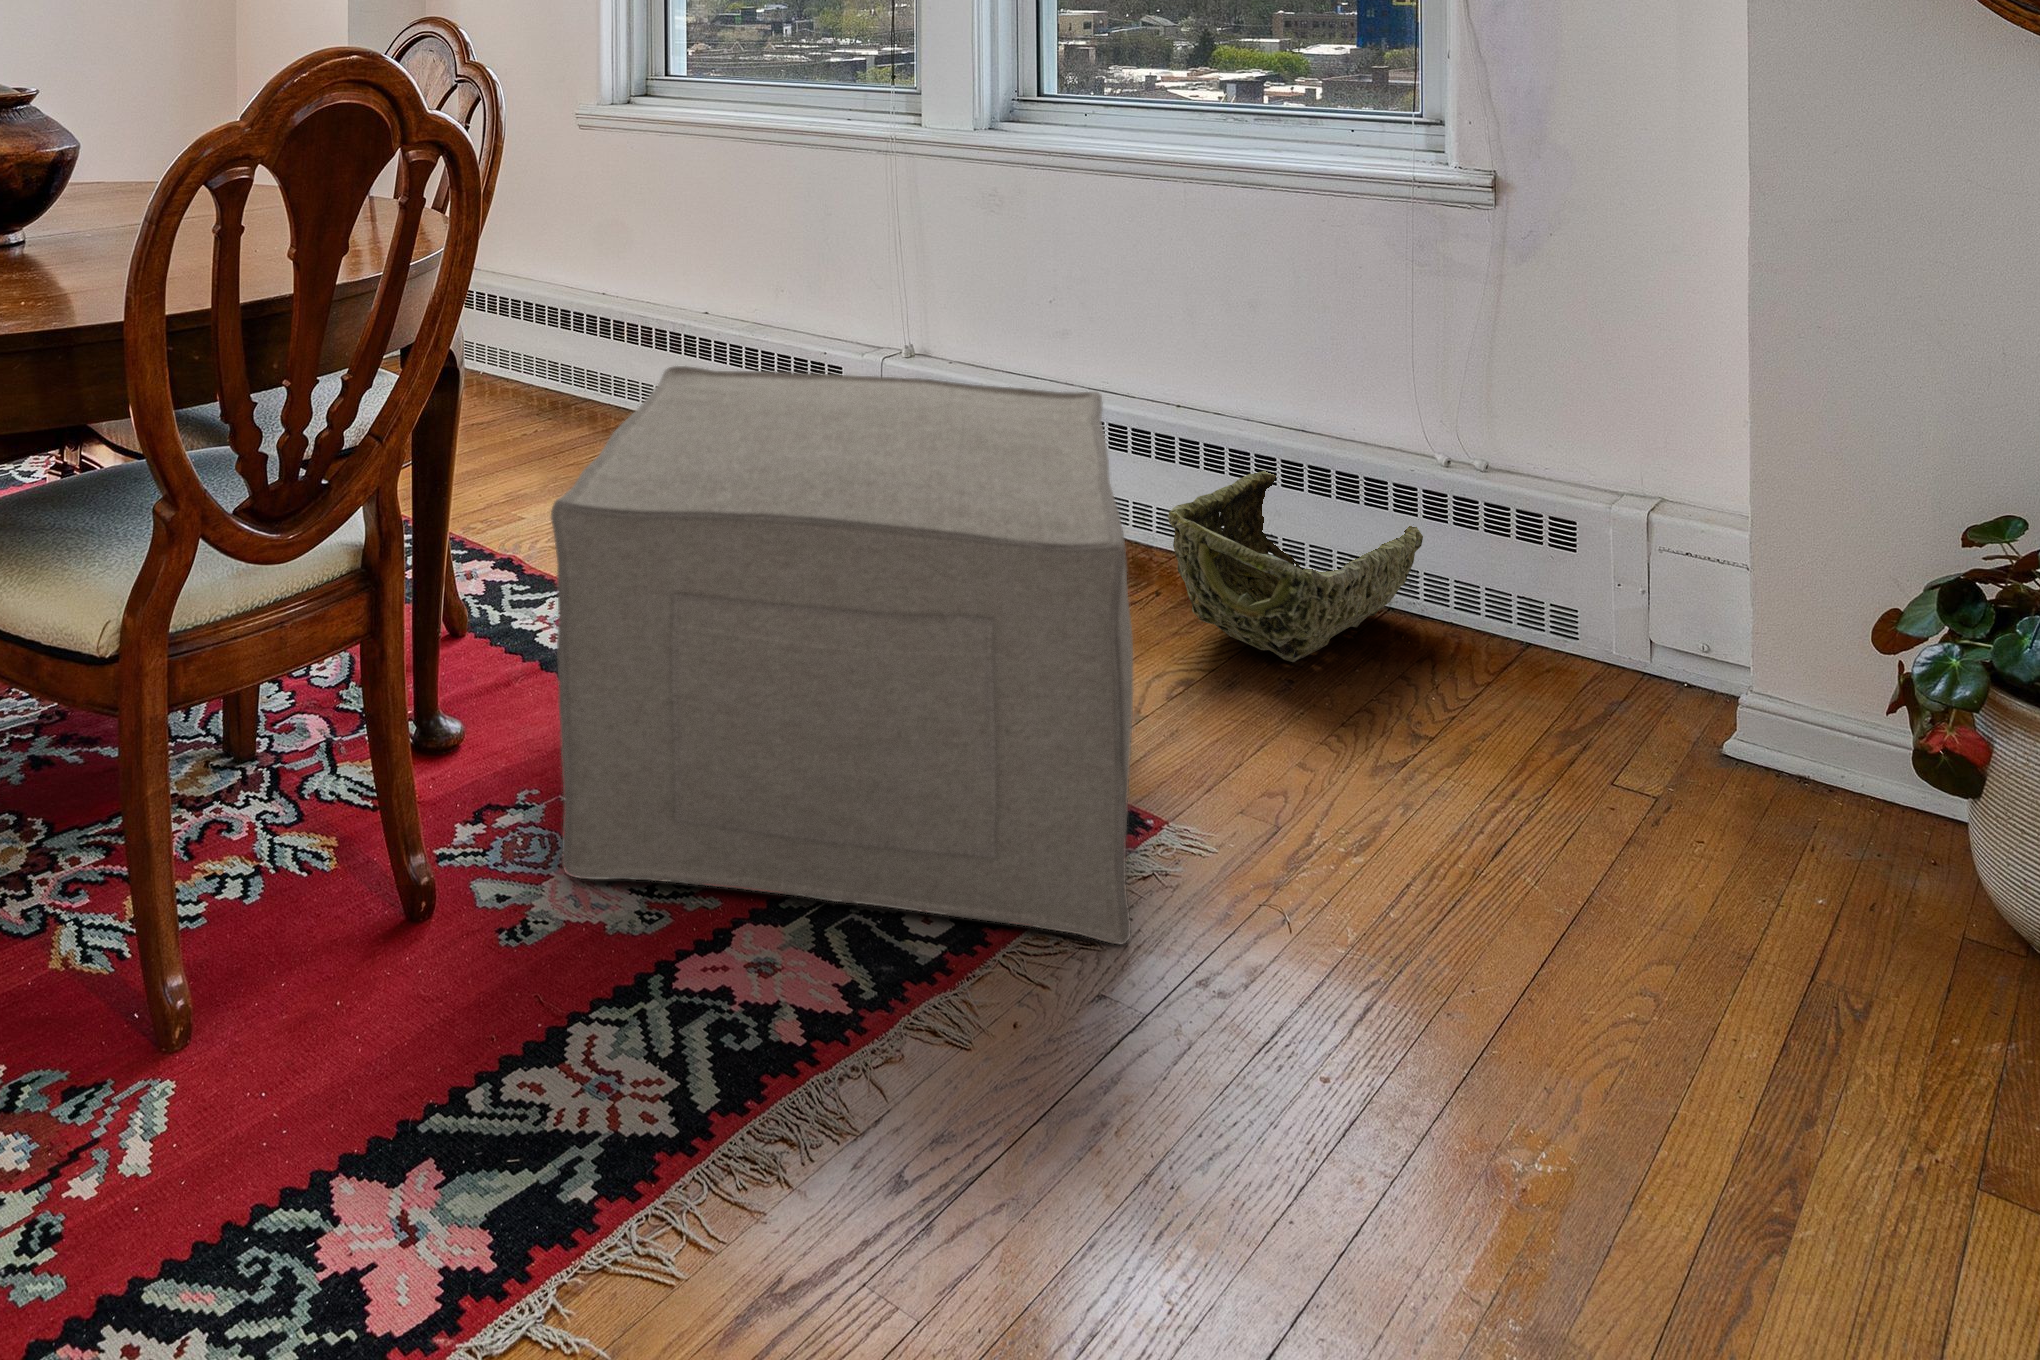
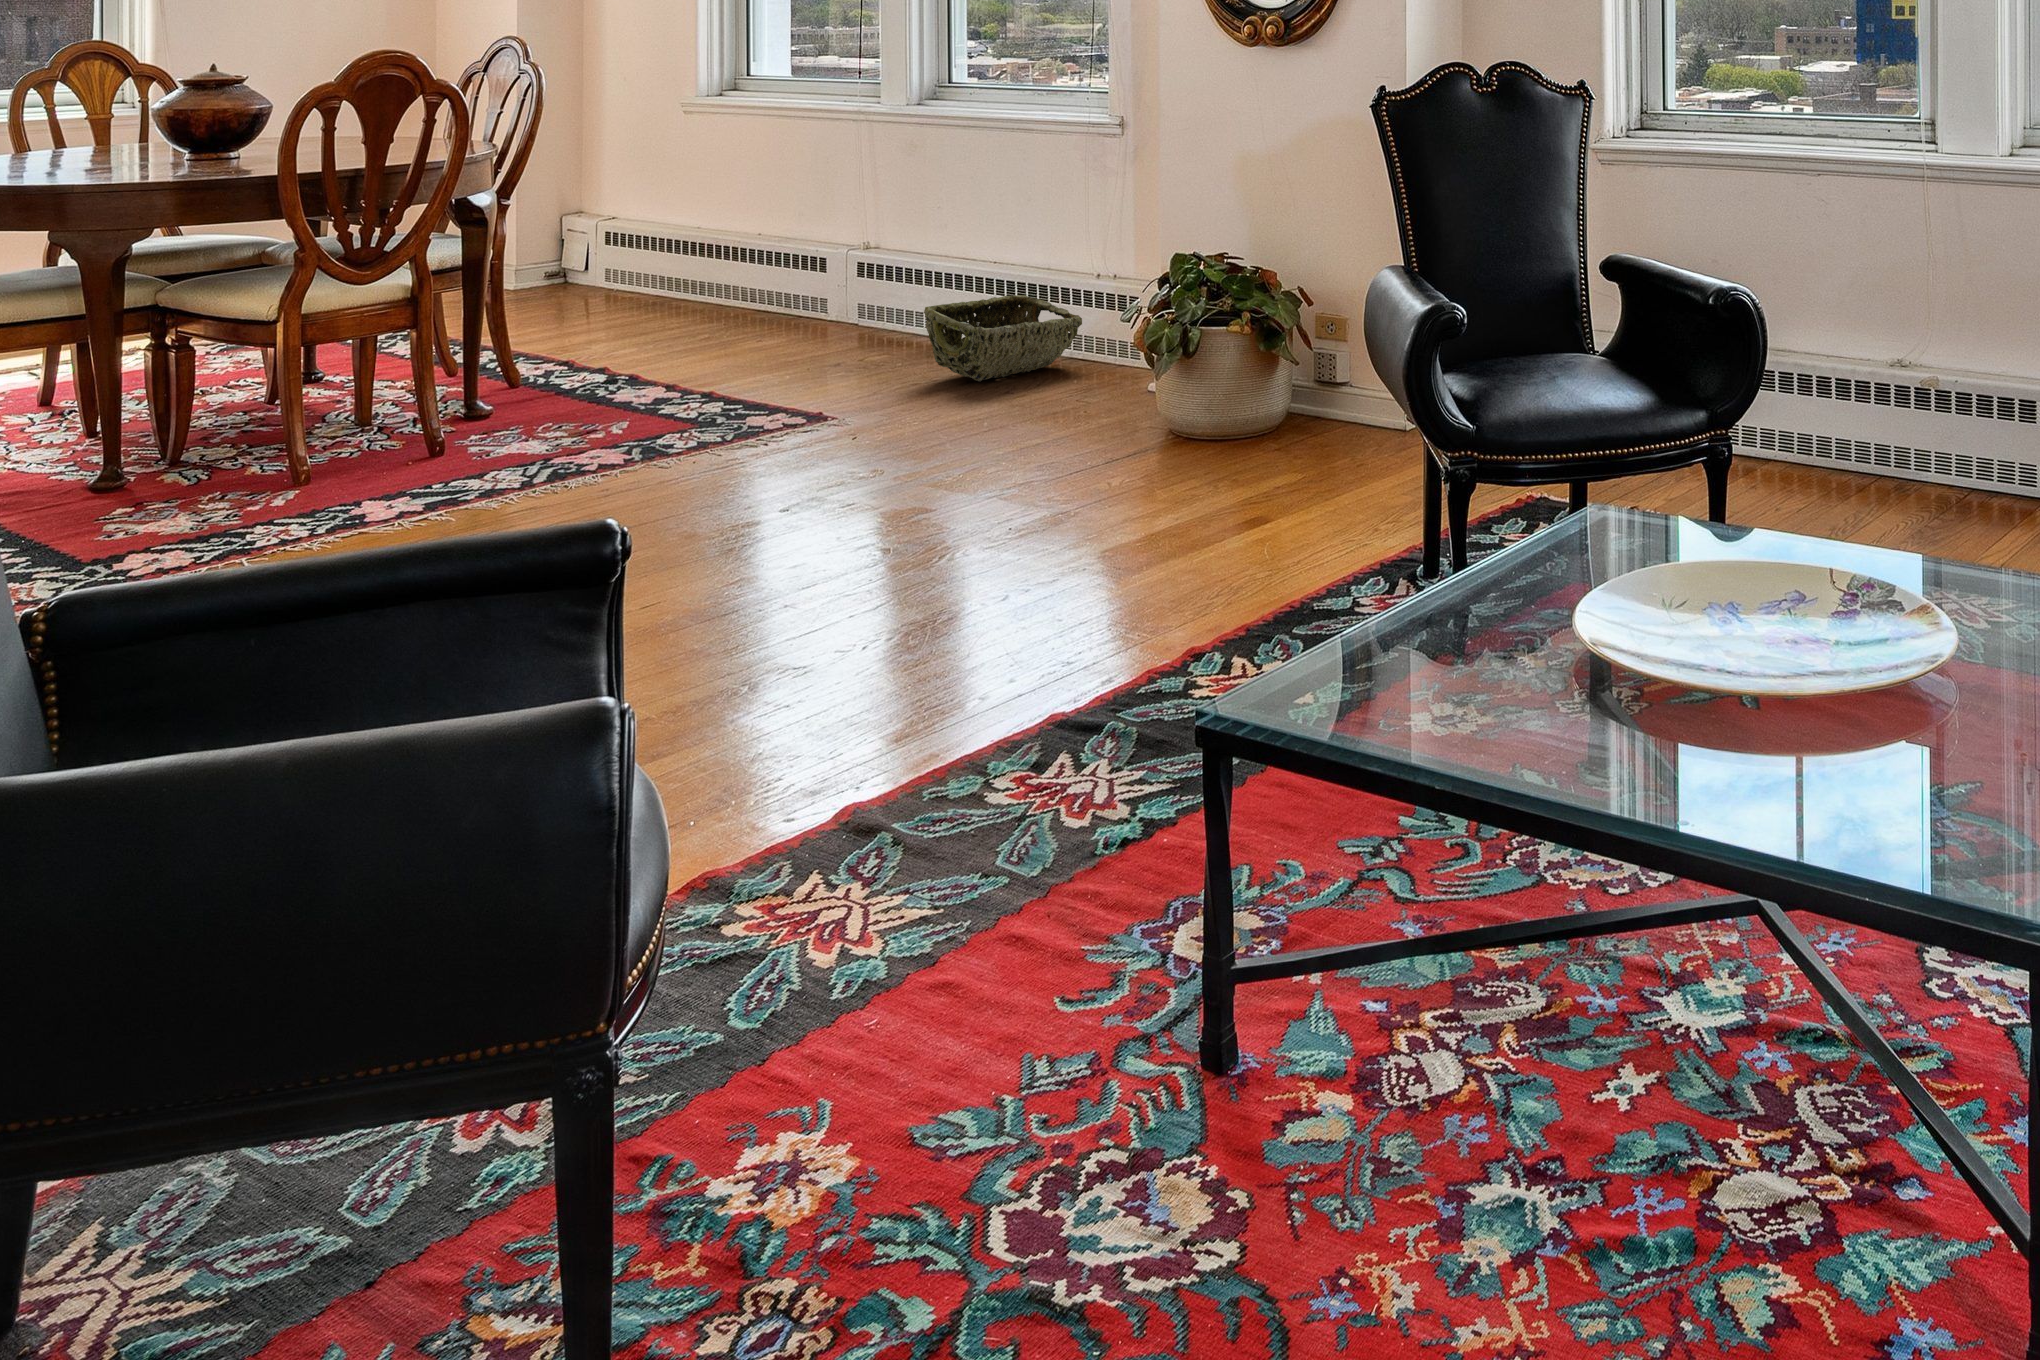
ottoman: present [551,366,1133,944] -> none [502,229,864,452]

